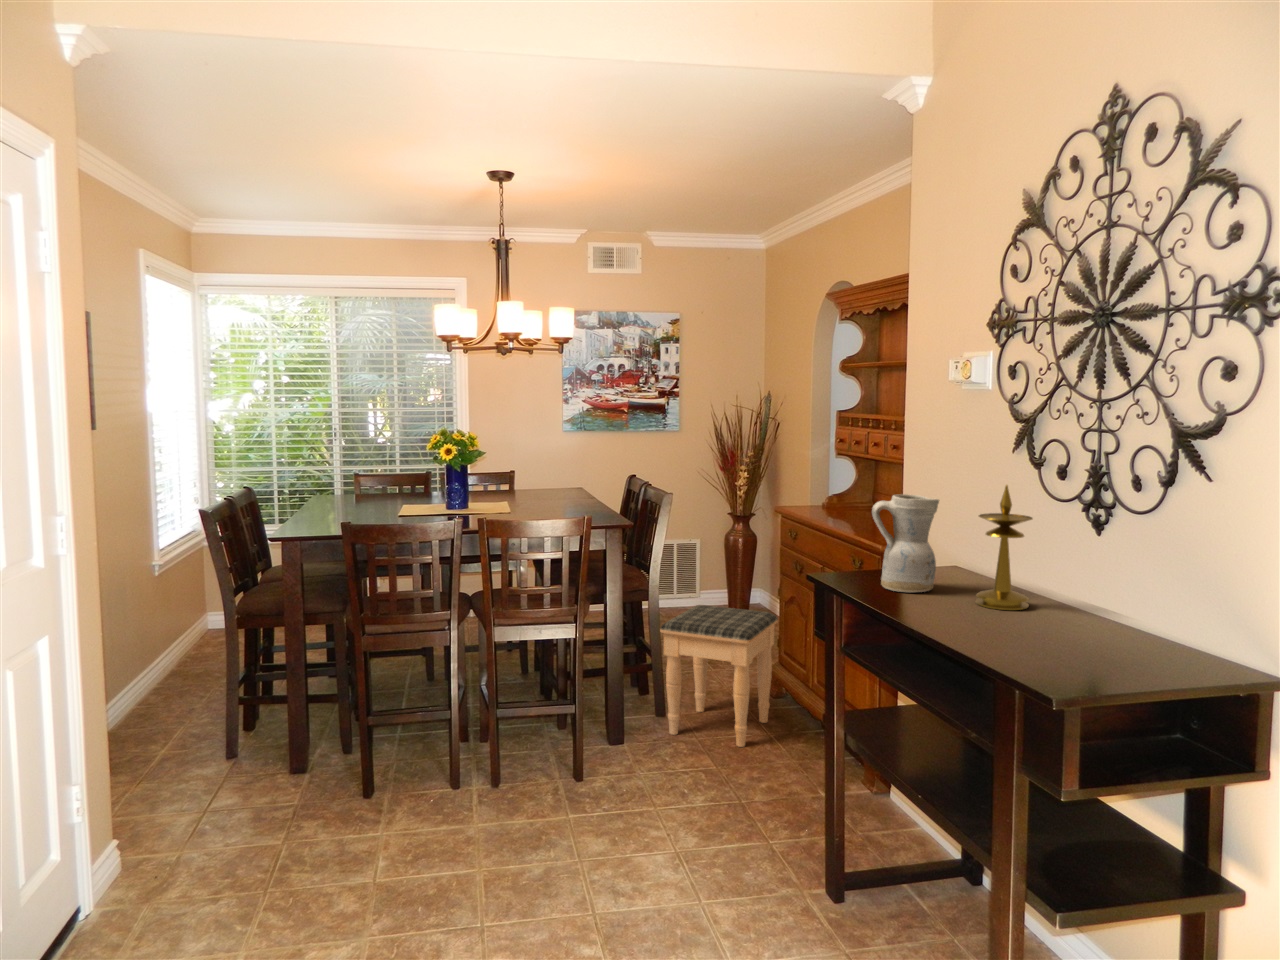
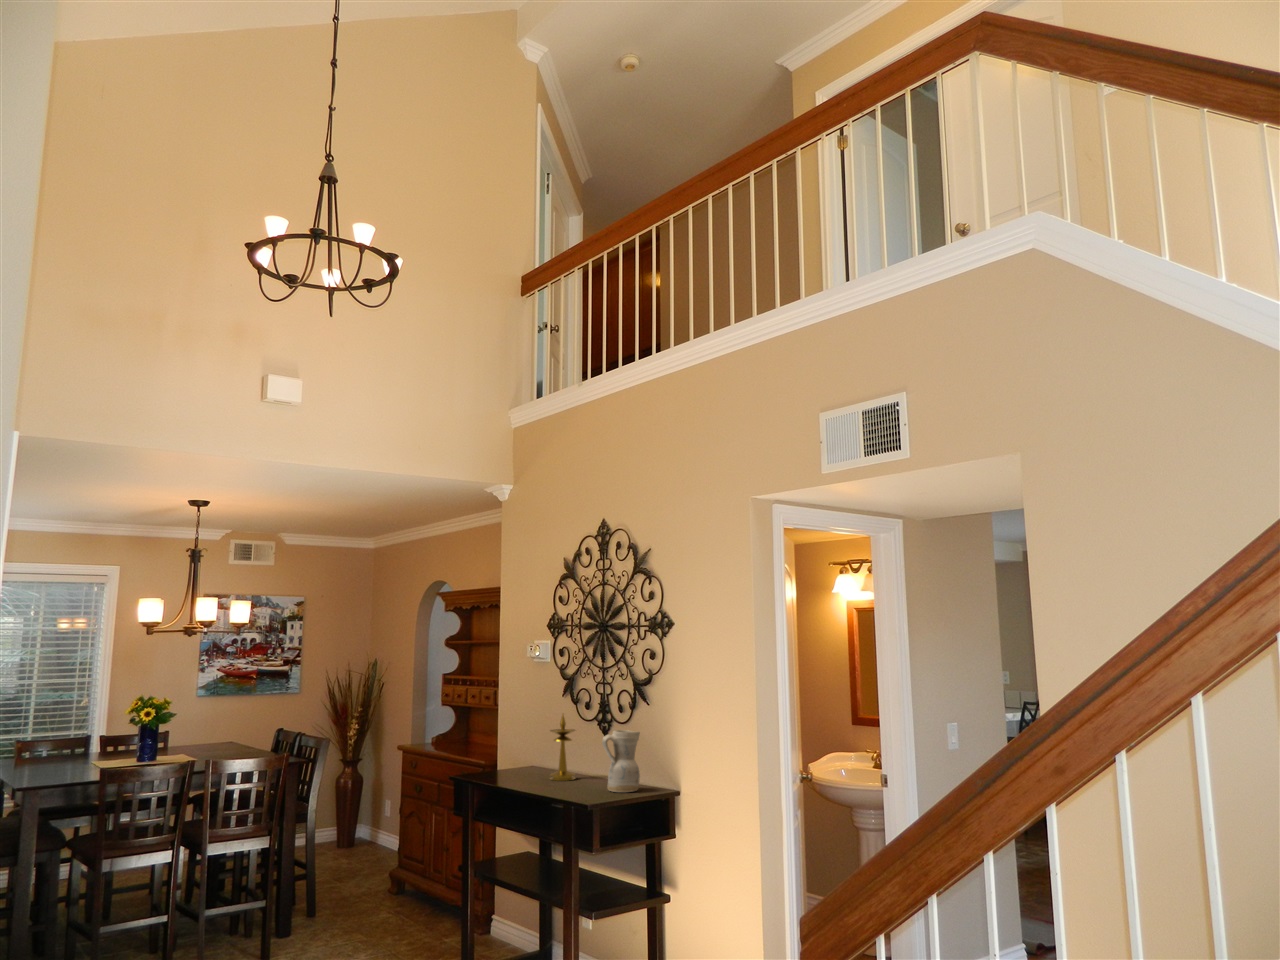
ceramic pitcher: present [872,494,939,592] -> present [602,730,640,792]
footstool: present [660,605,778,747] -> none [319,826,406,933]

